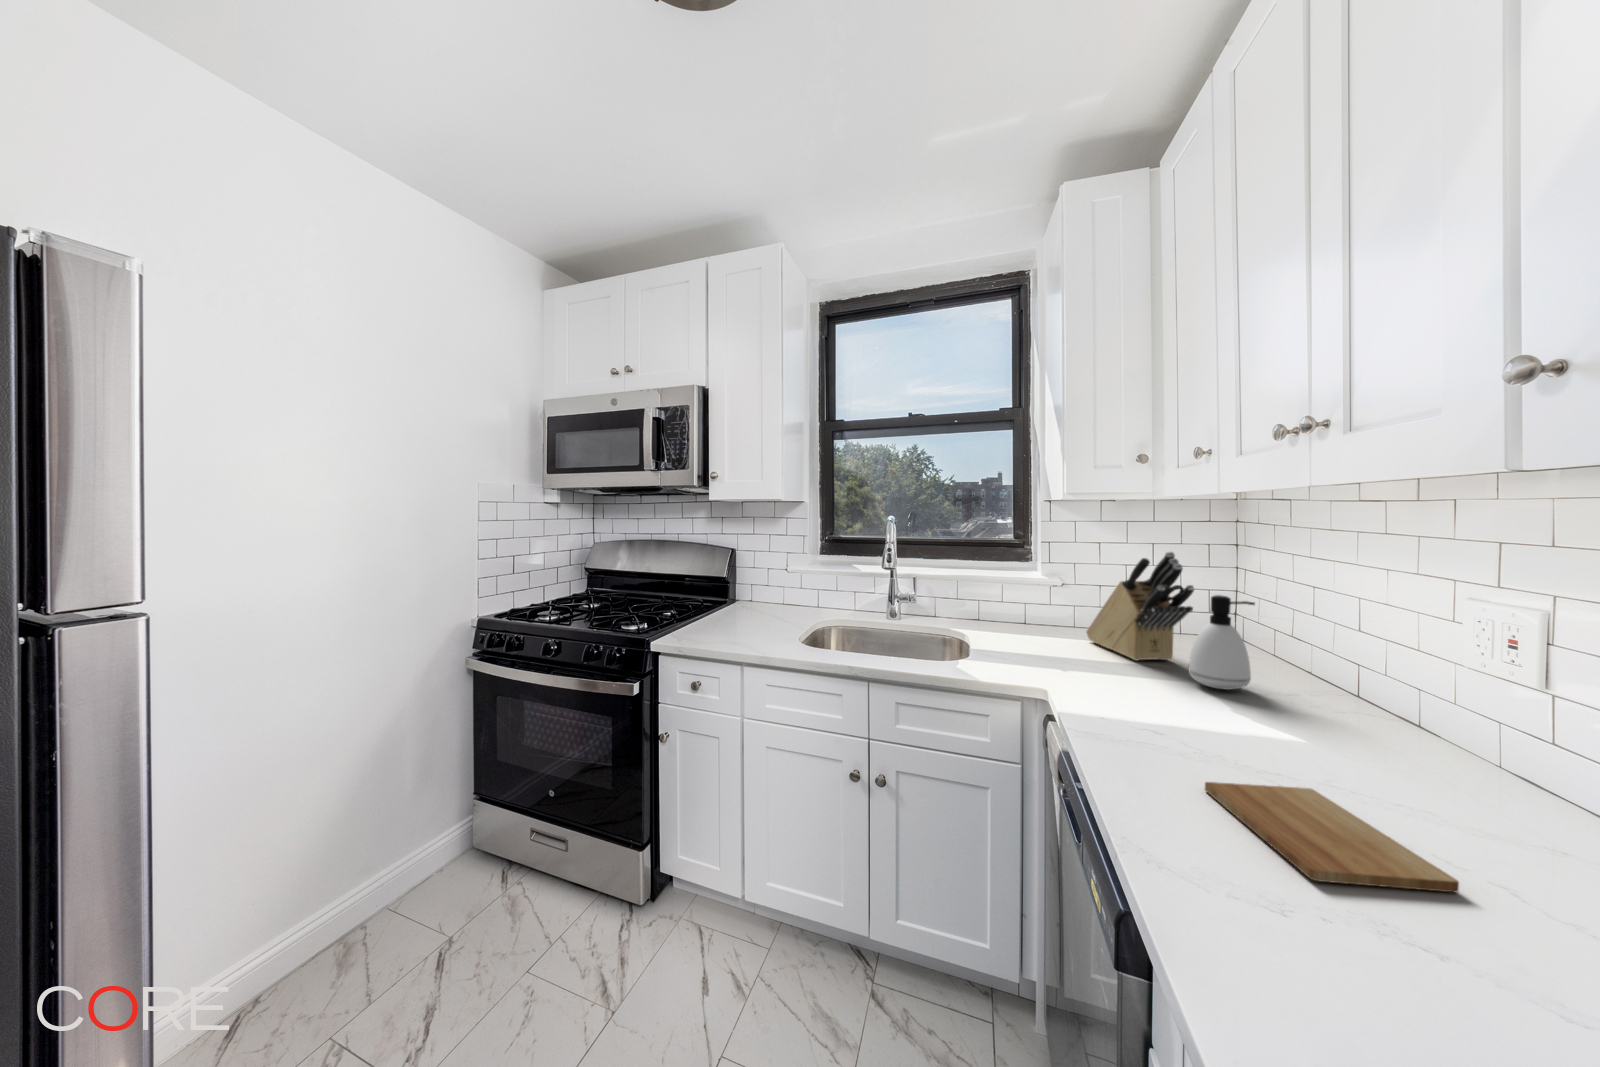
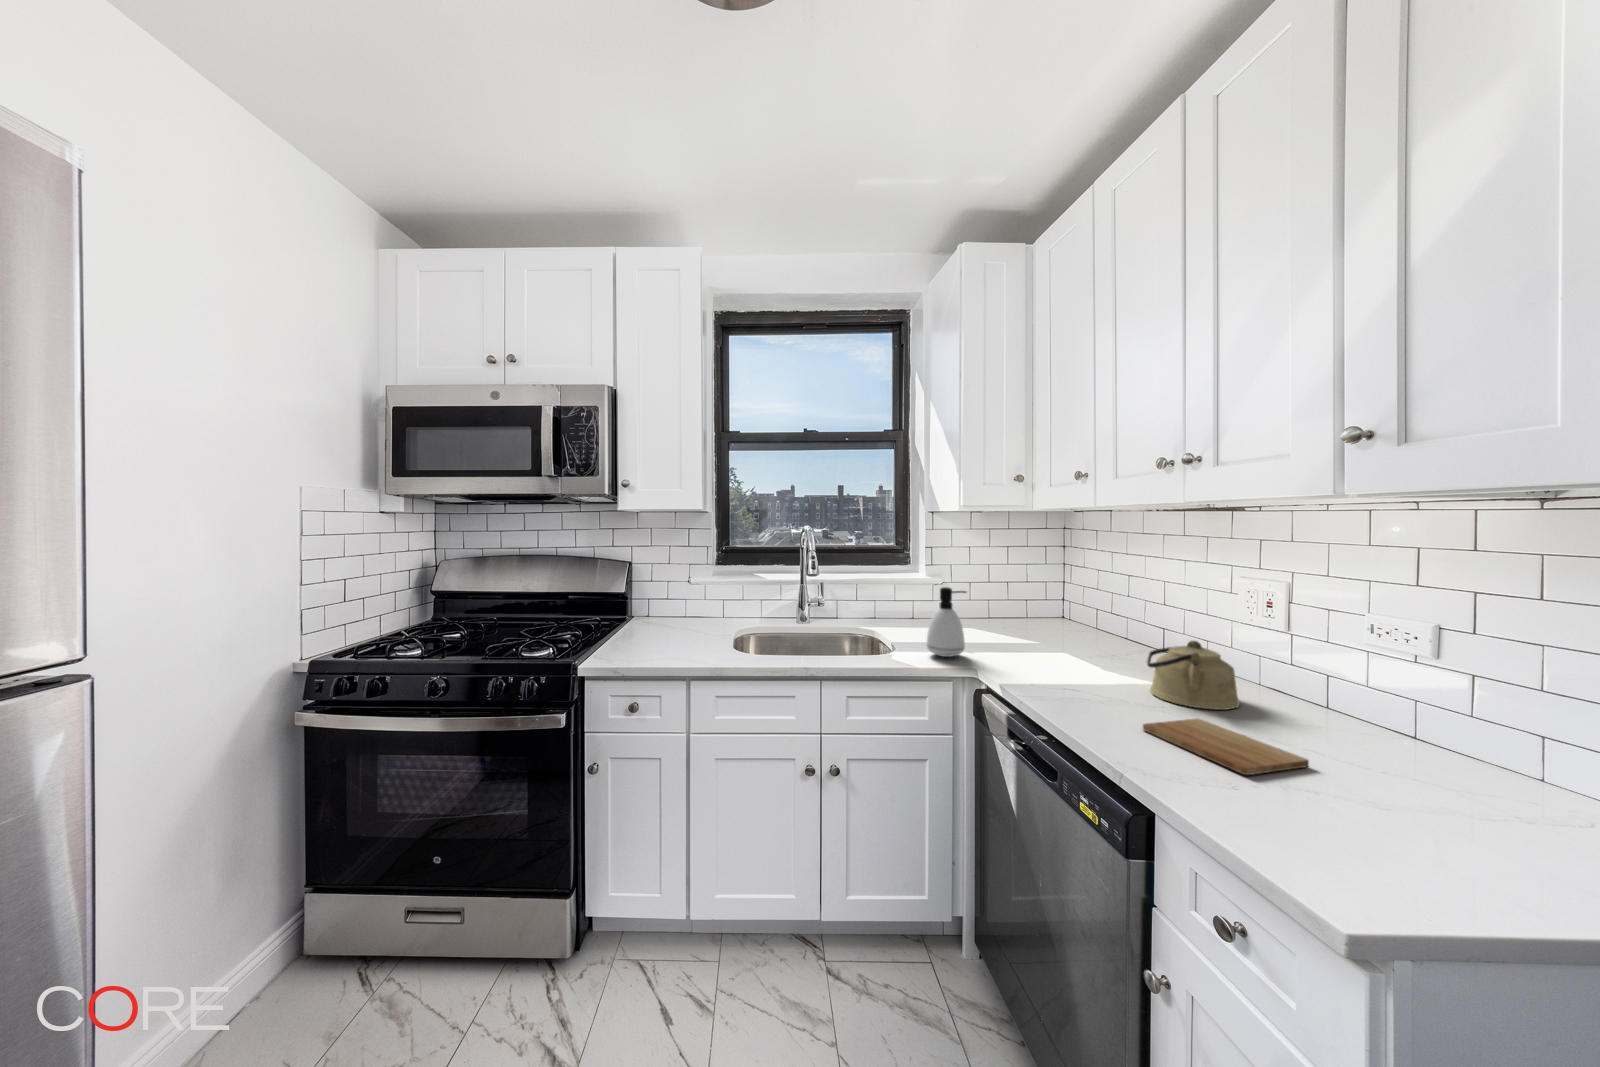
knife block: present [1087,552,1194,661] -> none [969,555,1060,642]
soap dispenser: present [1189,595,1255,690] -> present [927,587,966,657]
kettle: none [1261,677,1424,785] -> present [1147,640,1240,710]

